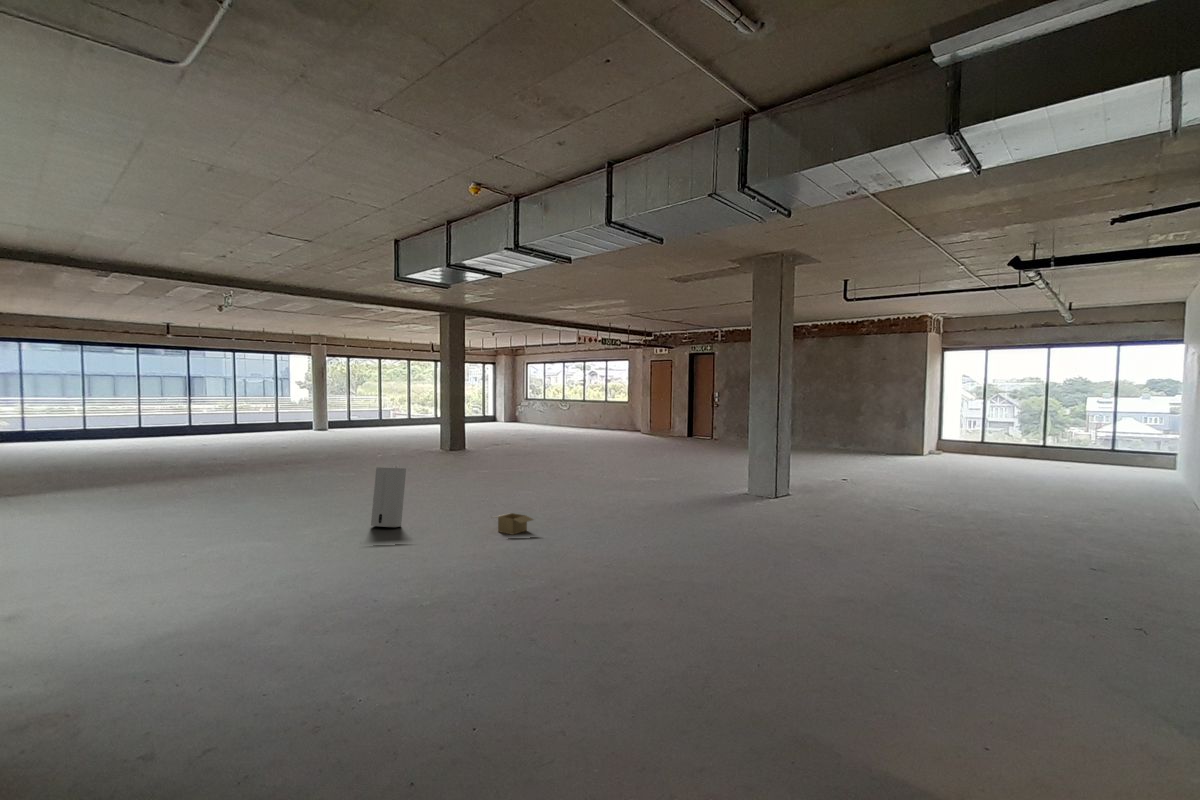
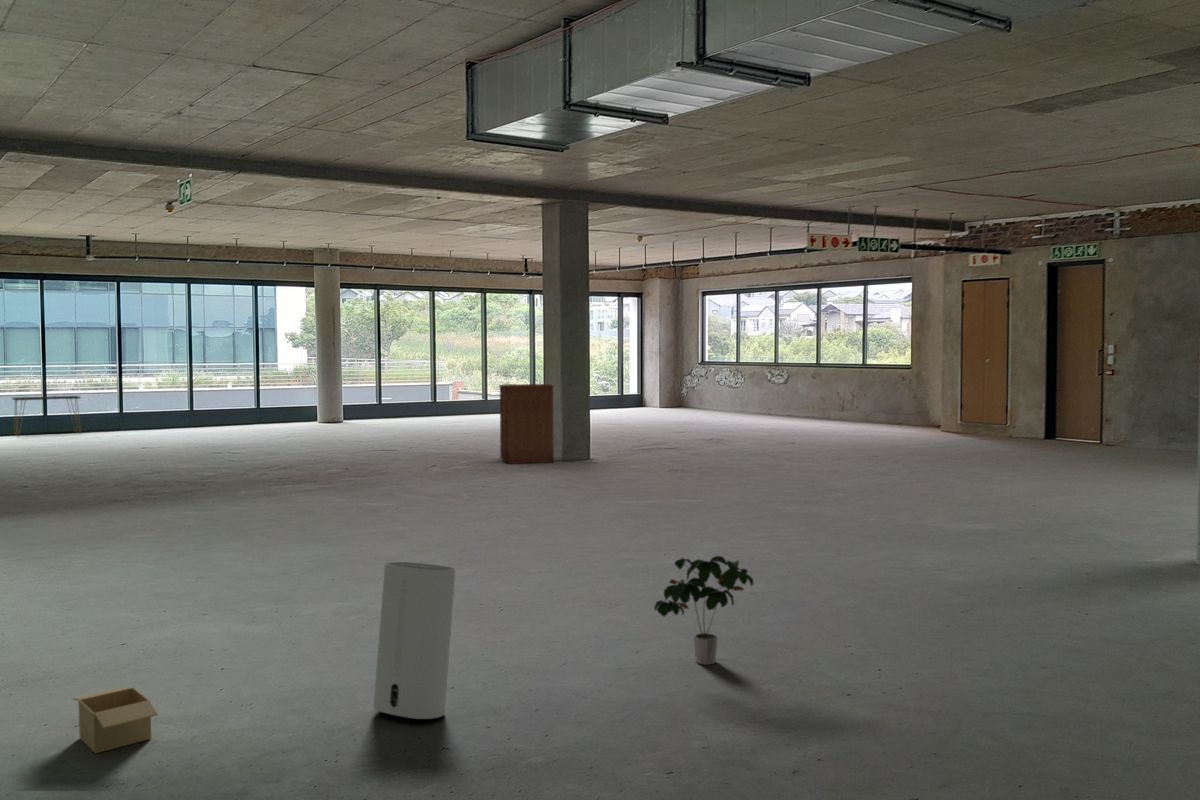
filing cabinet: none [420,407,448,447] -> present [499,384,554,464]
desk: none [118,415,164,439] -> present [13,396,81,434]
potted plant: none [488,466,529,509] -> present [654,556,753,665]
cardboard box: present [497,513,533,534] -> present [73,687,158,753]

